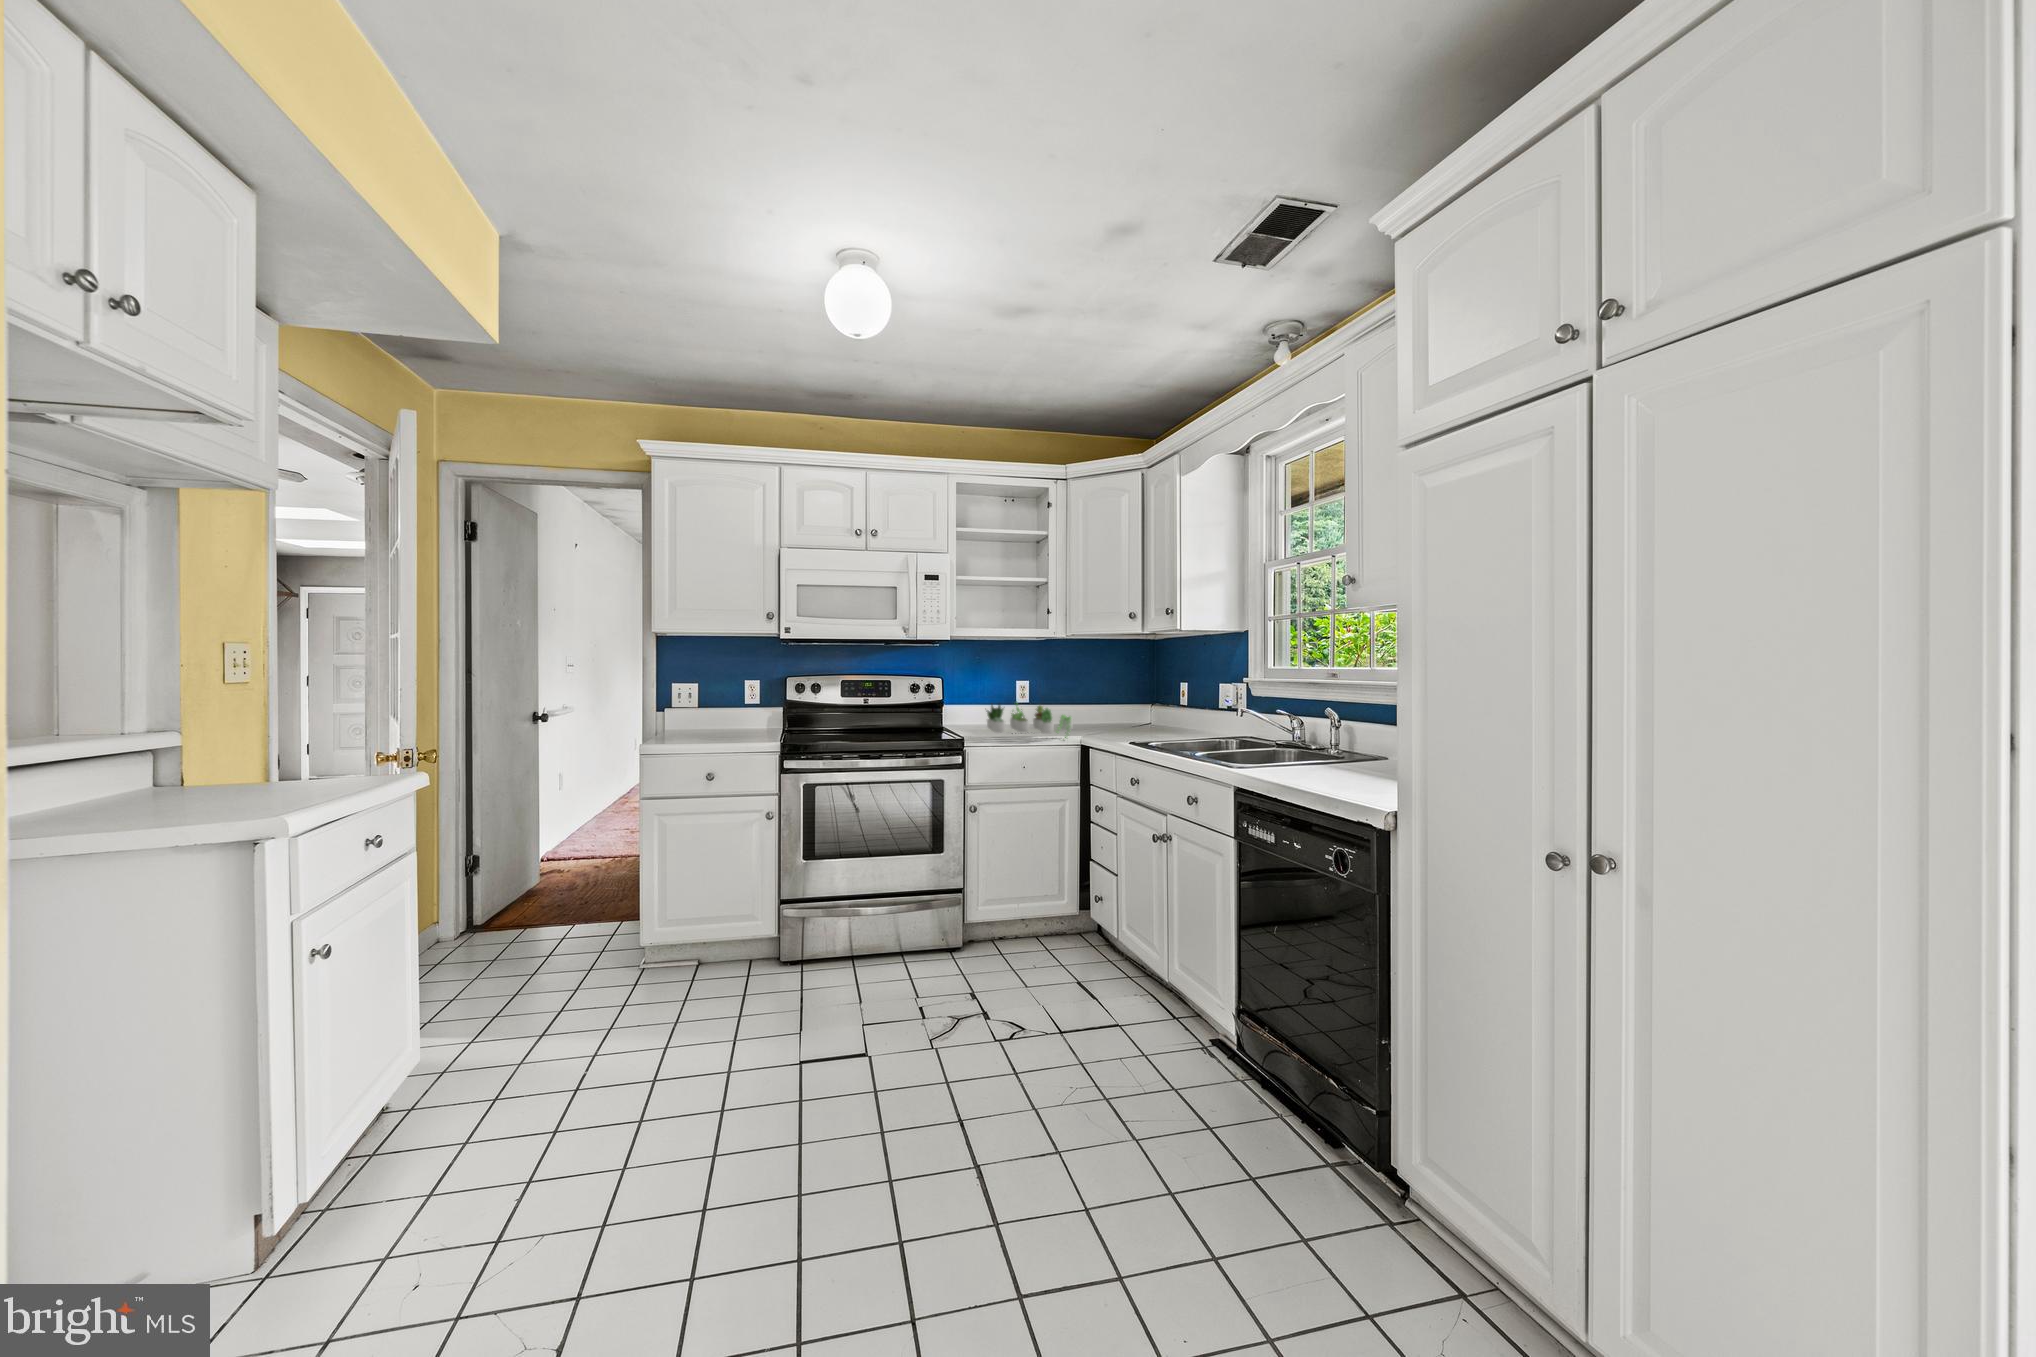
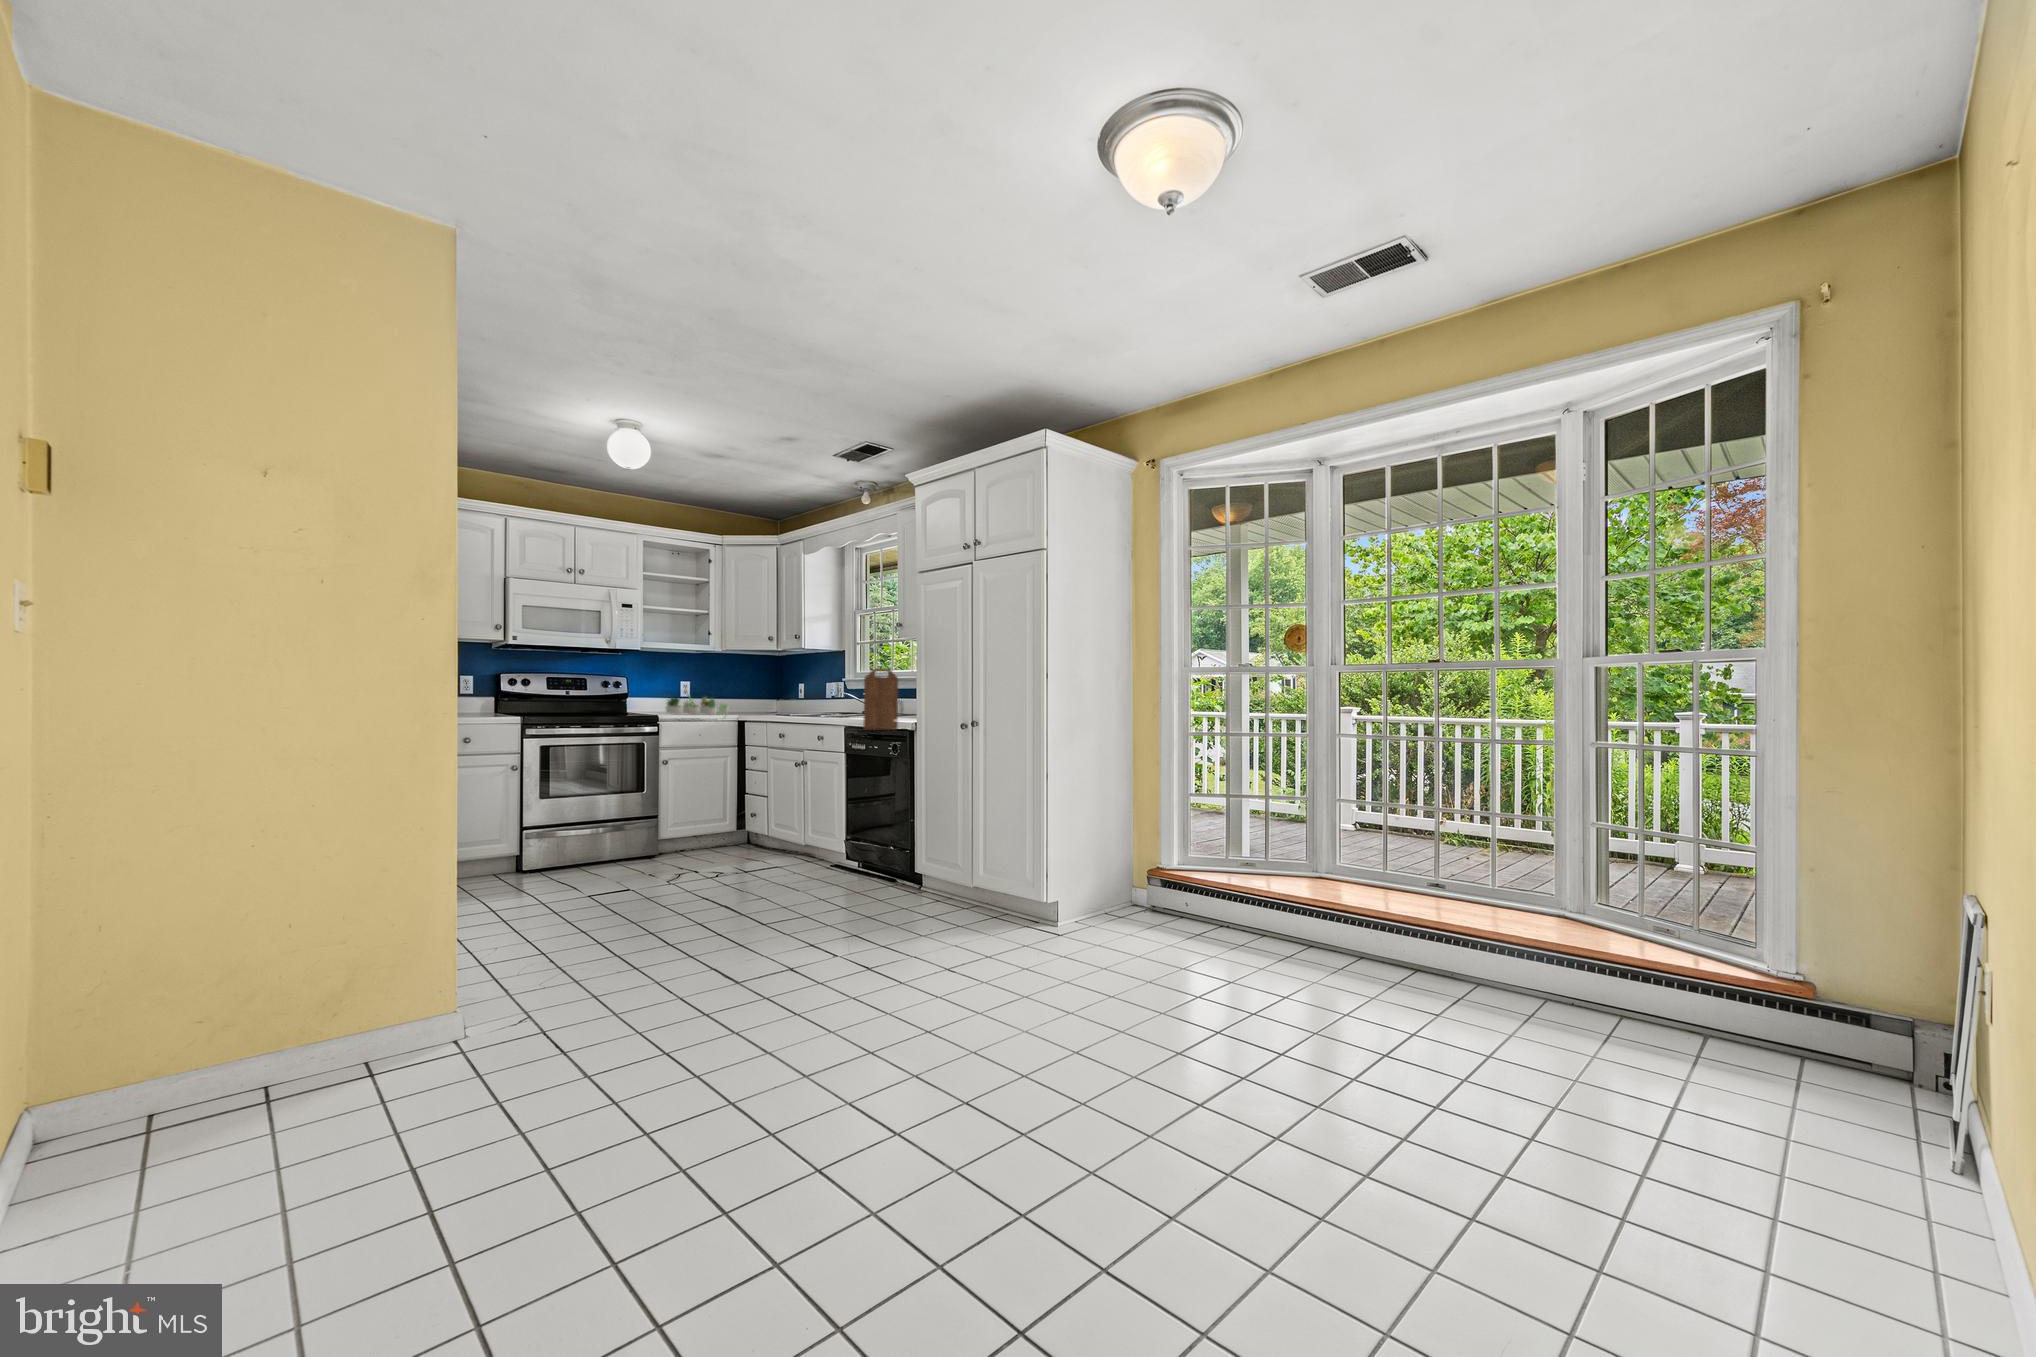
cutting board: none [1286,655,1355,775] -> present [864,668,898,730]

